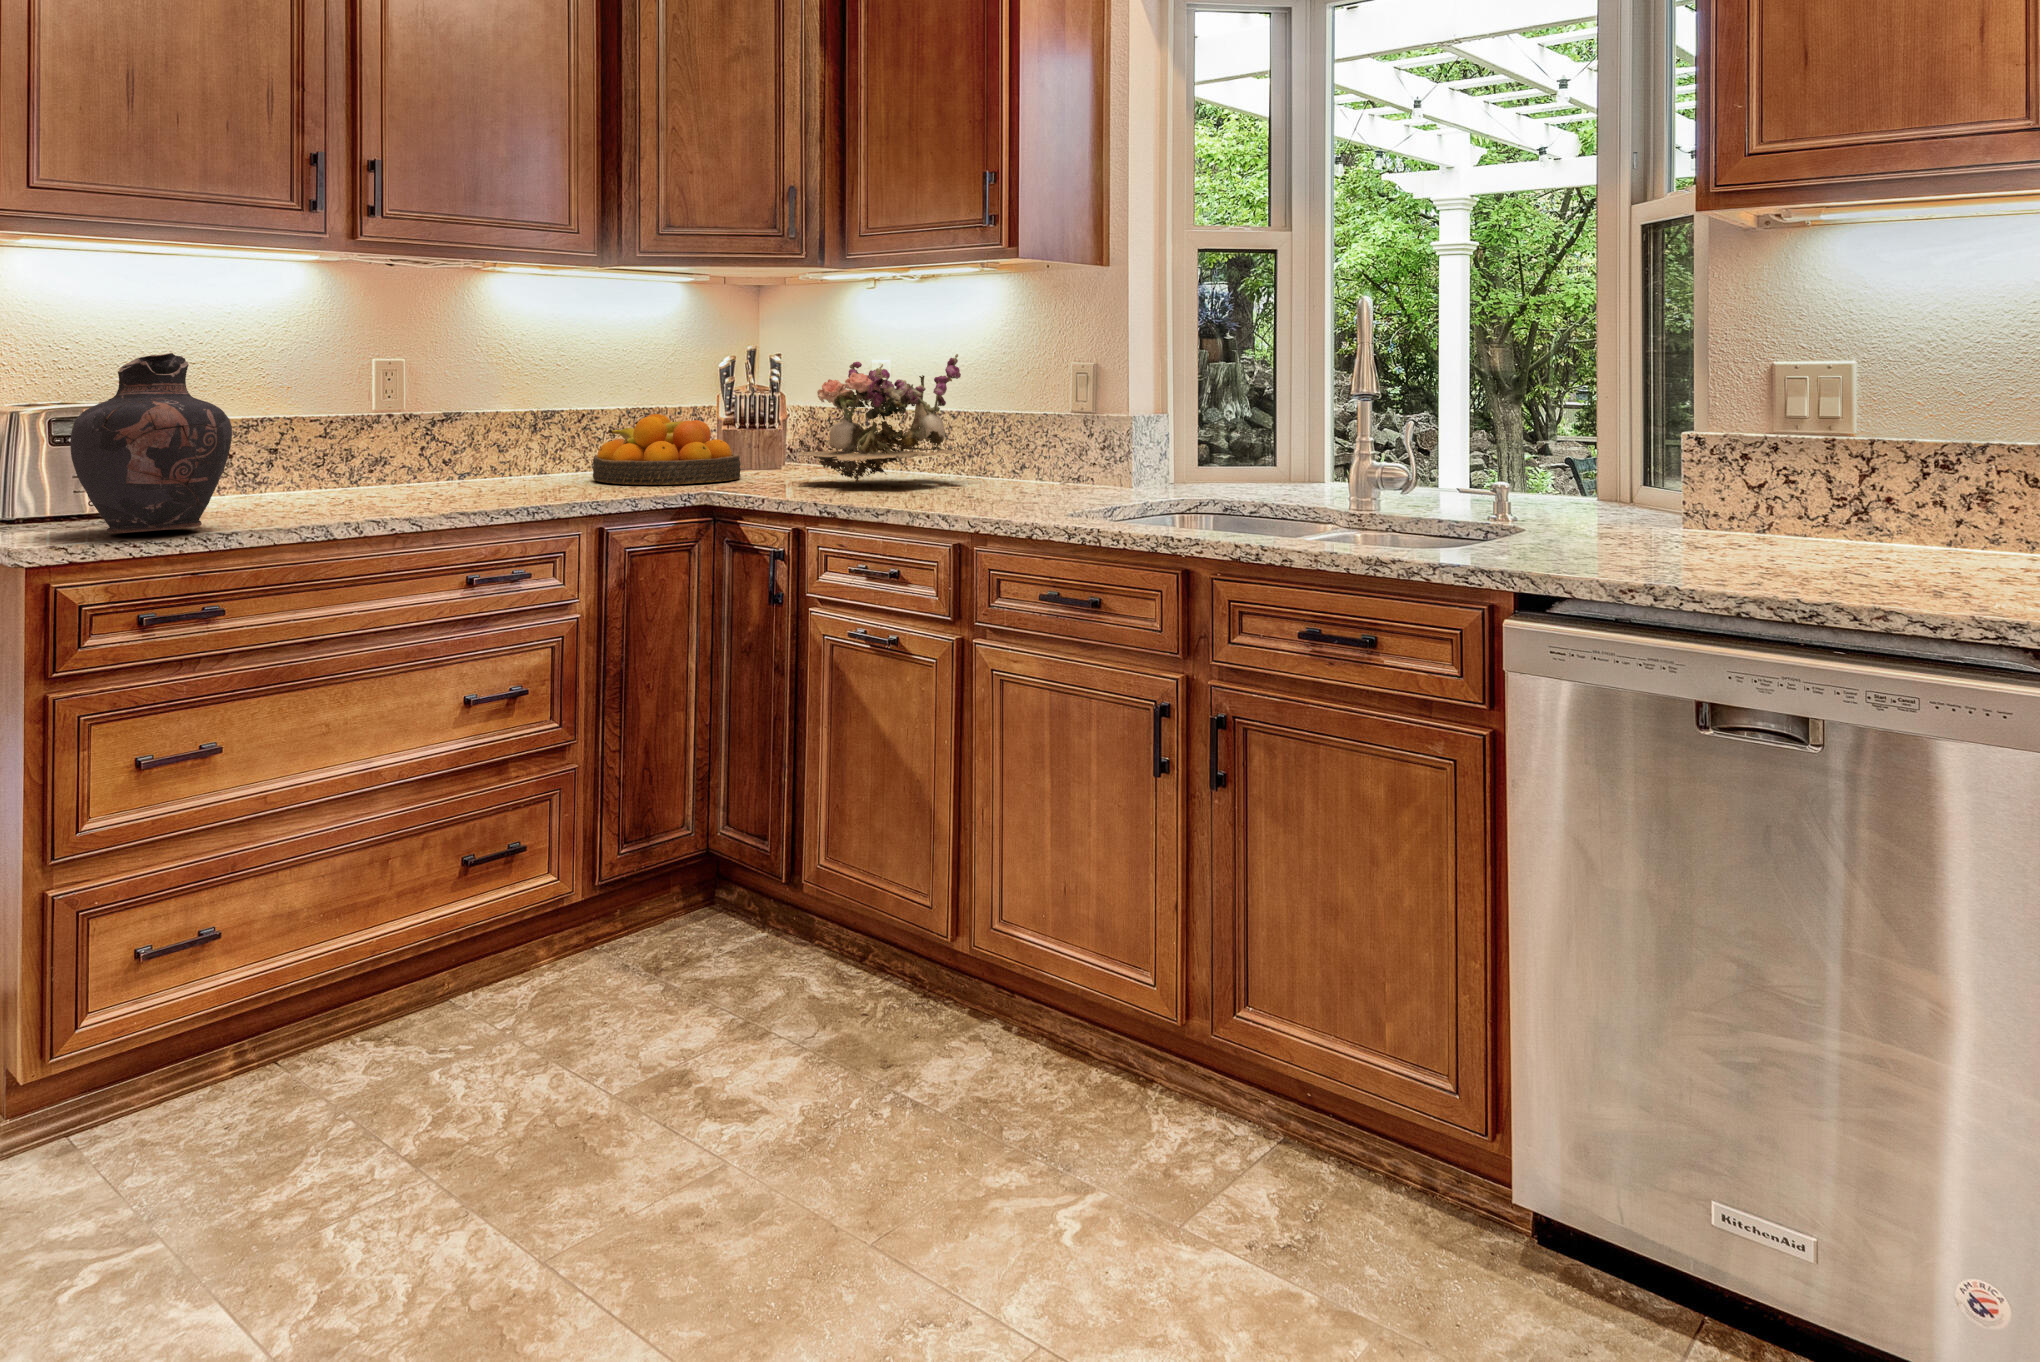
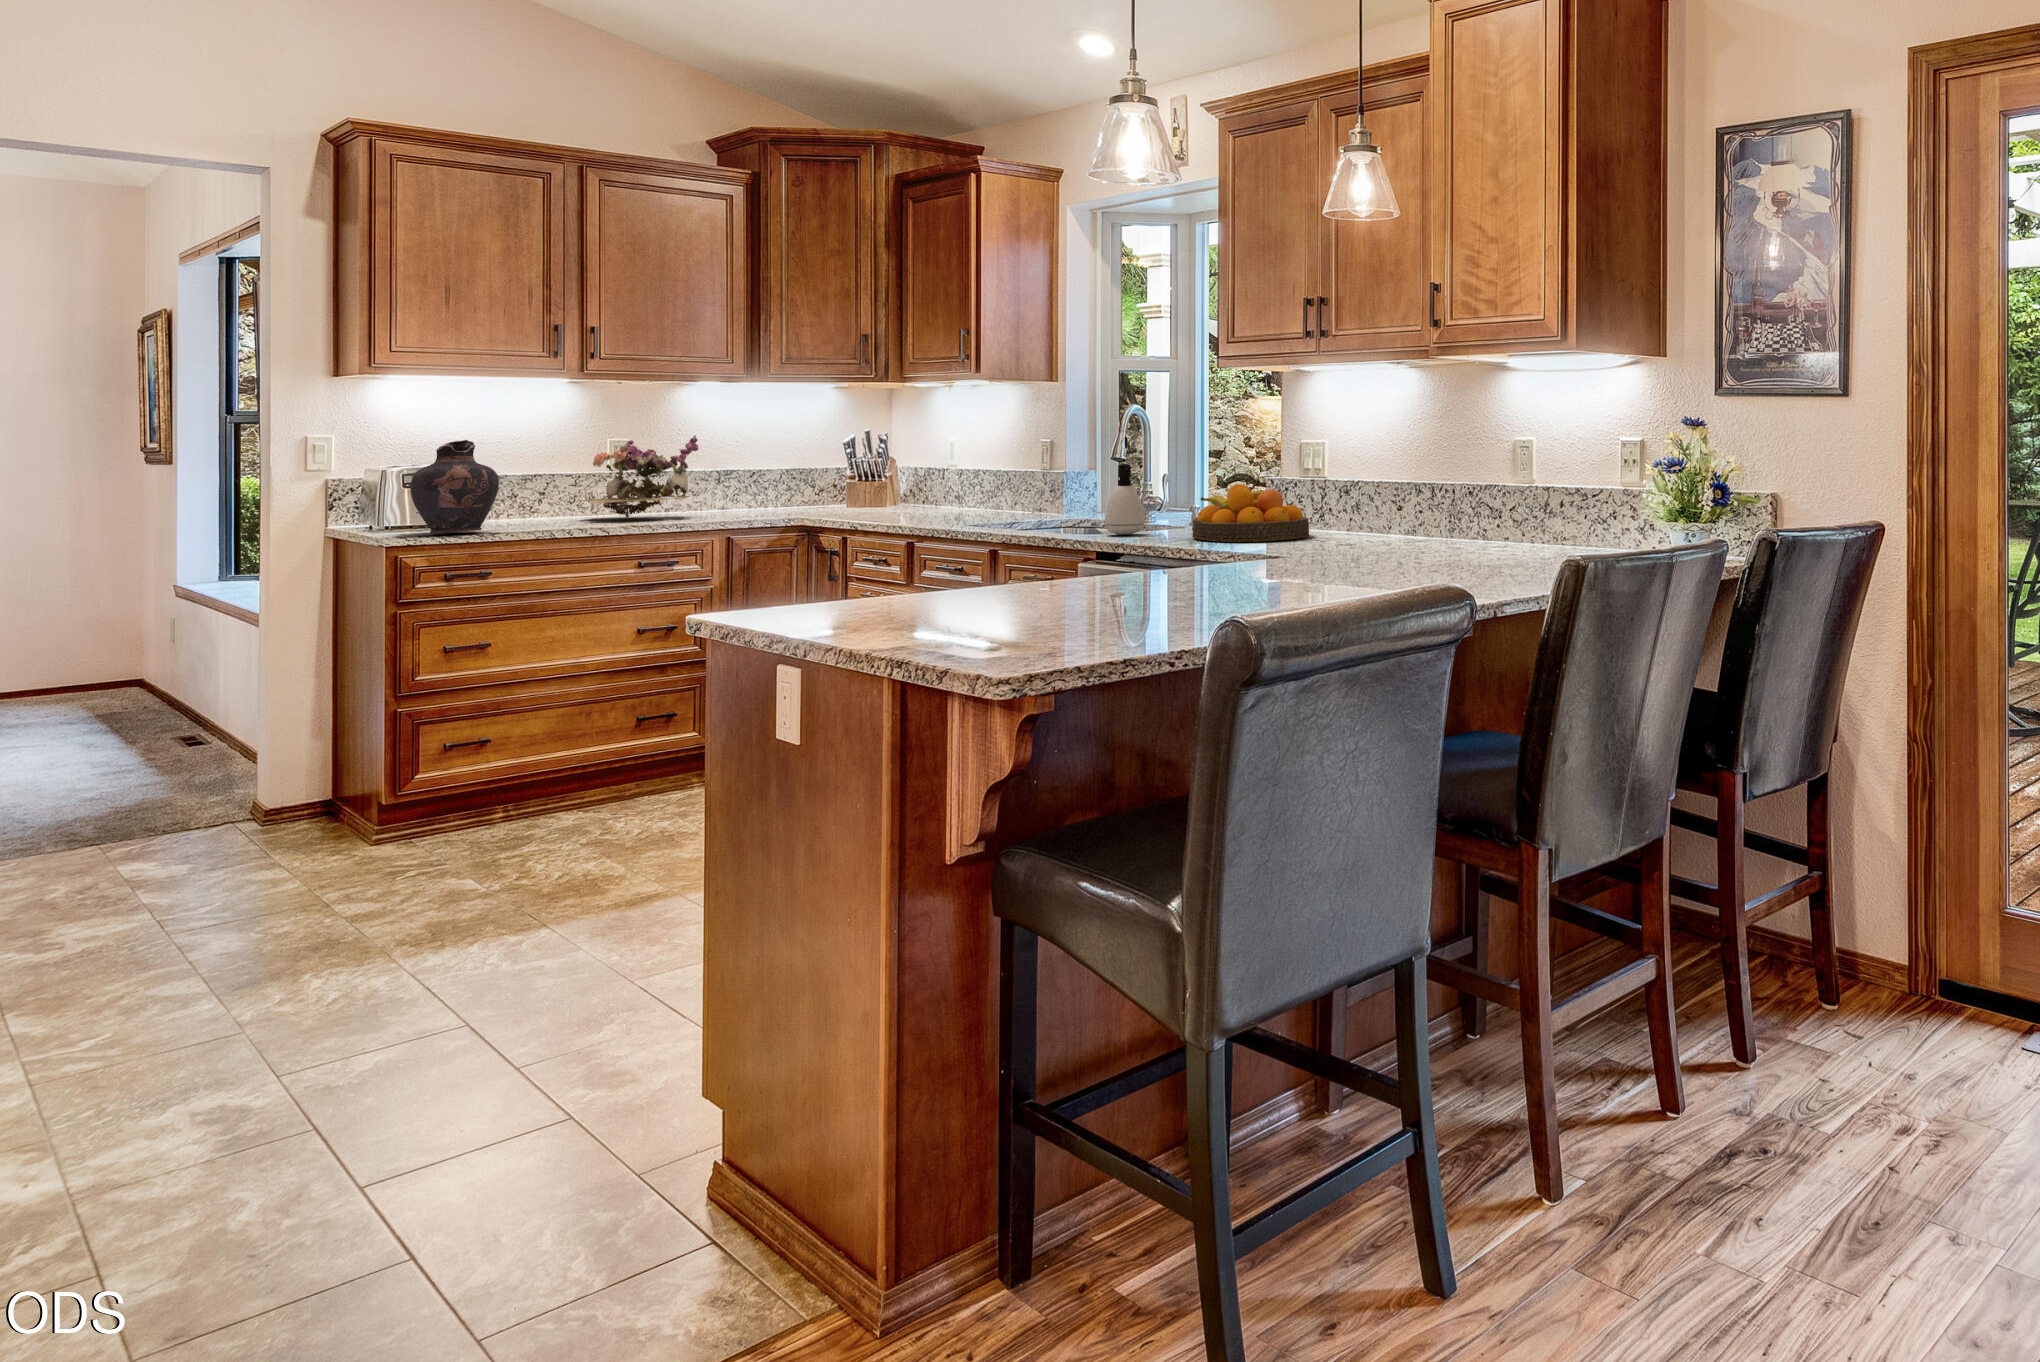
flower arrangement: present [799,354,961,483] -> present [582,435,698,518]
soap dispenser: none [1459,407,1539,550] -> present [1105,464,1144,535]
fruit bowl: present [593,414,741,485] -> present [1192,485,1309,542]

